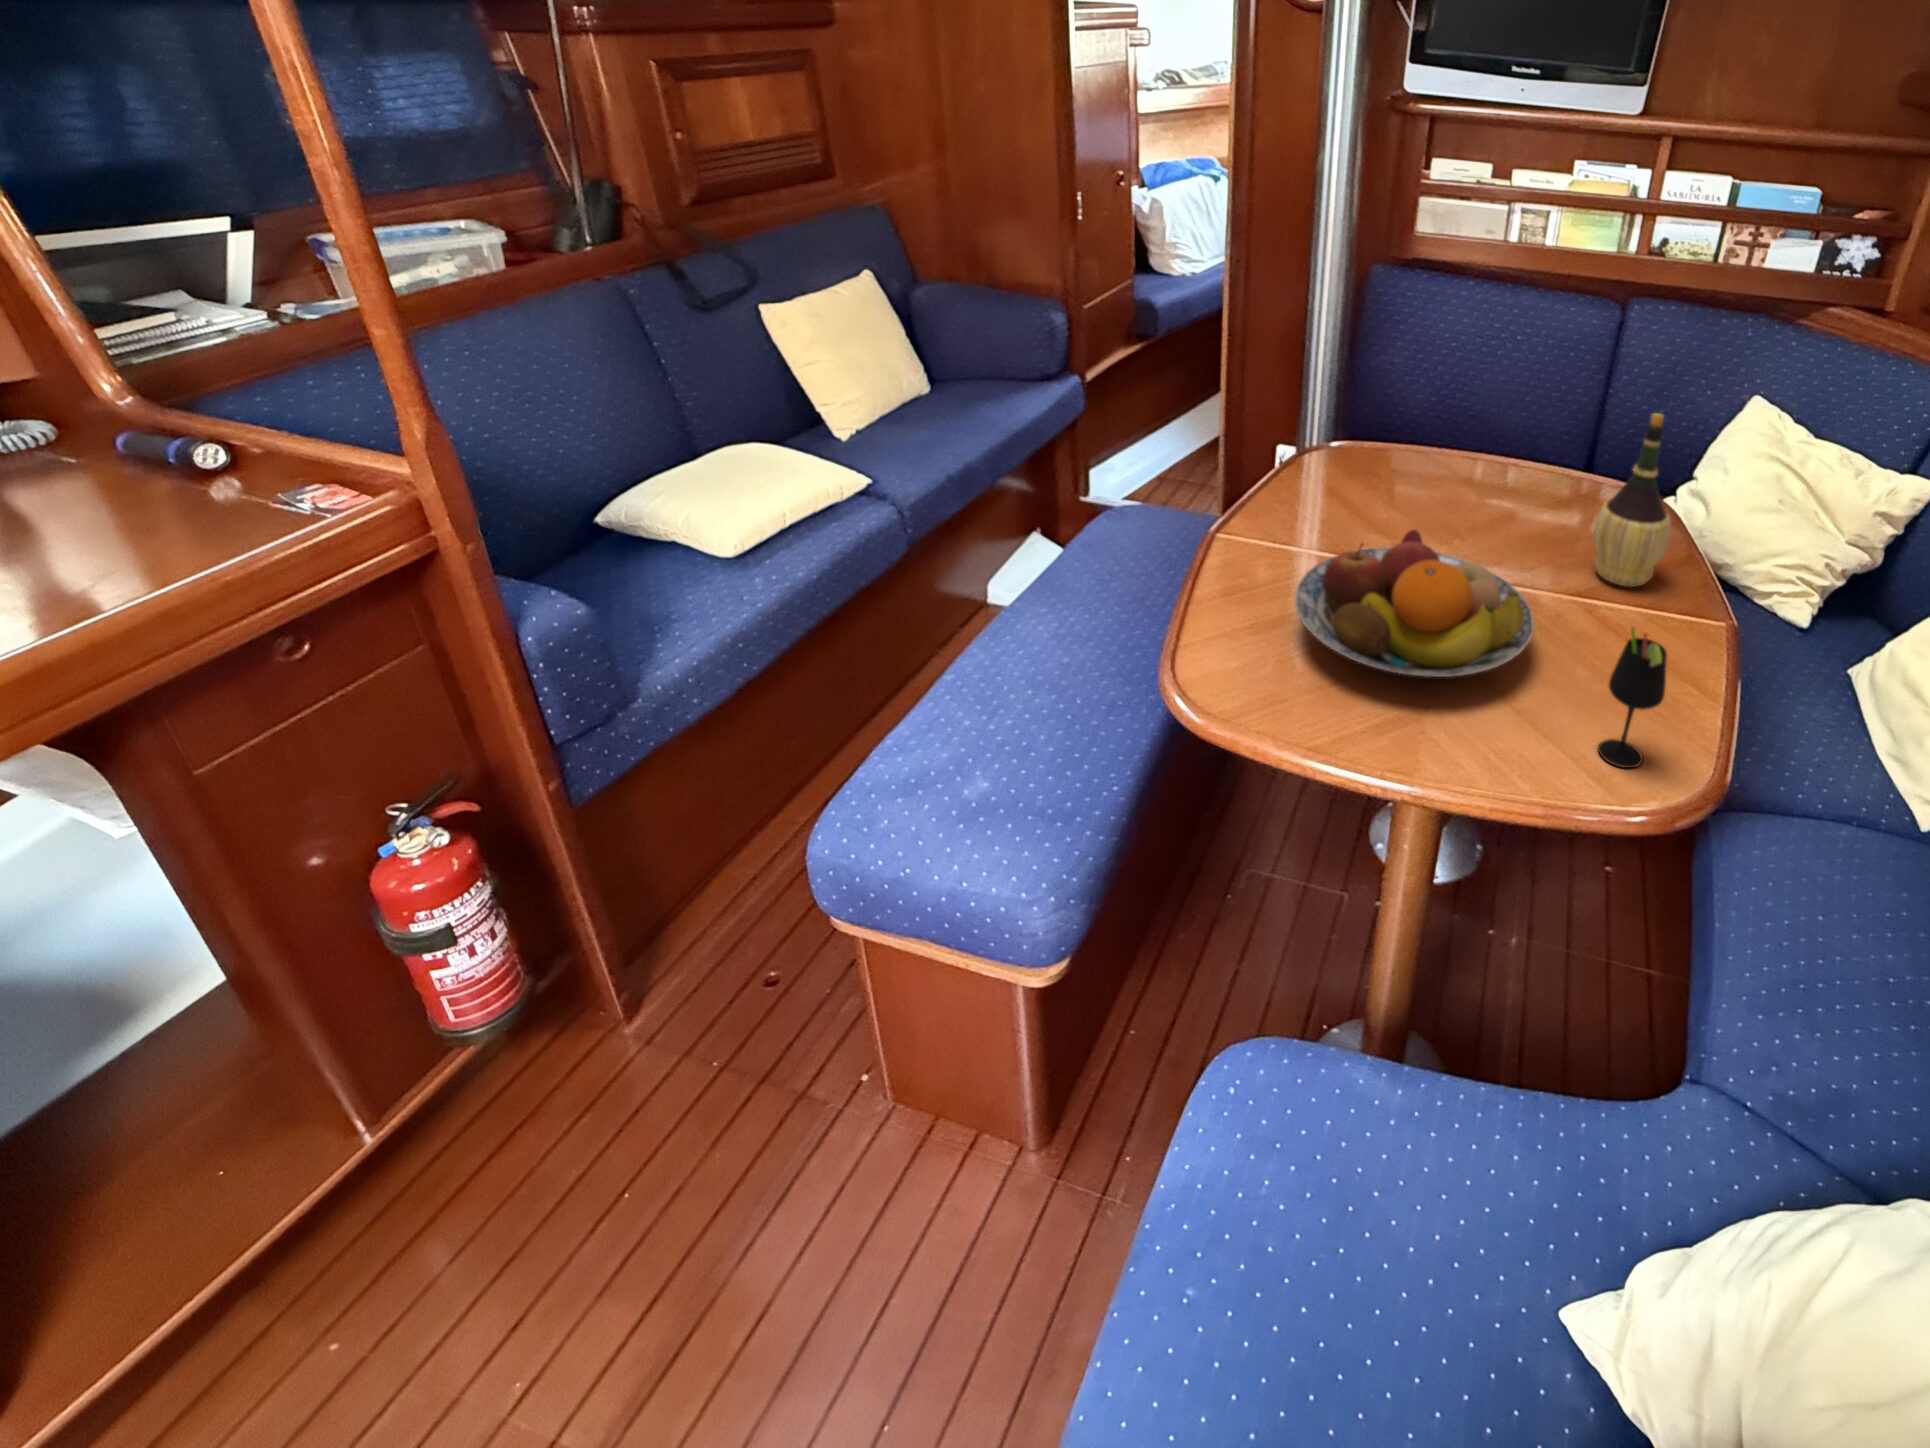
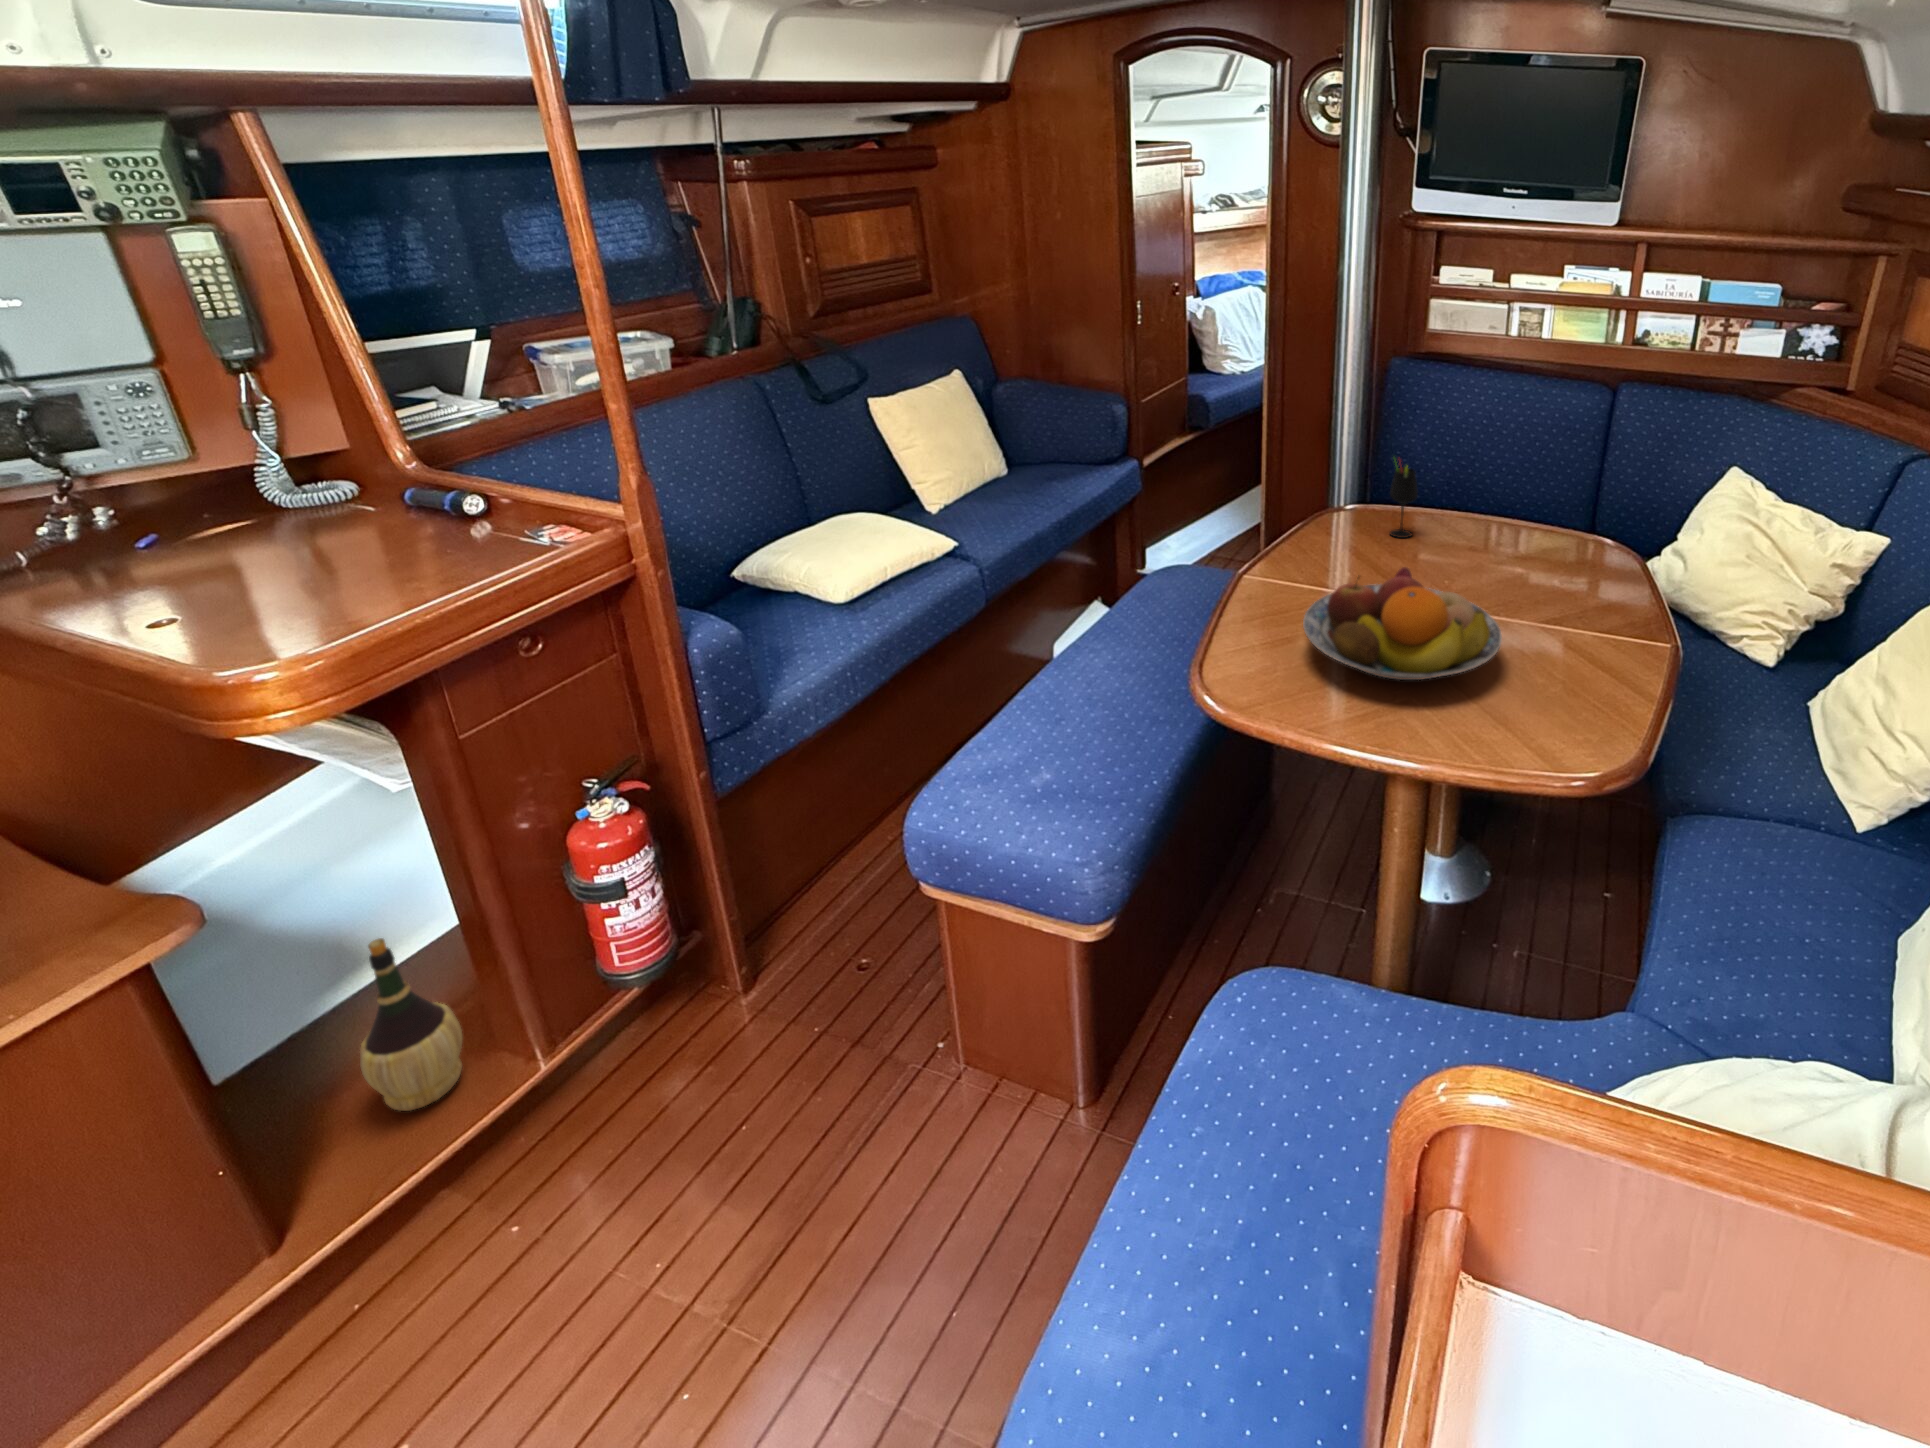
wine bottle: present [1594,413,1671,587] -> present [360,938,462,1111]
wine glass: present [1598,628,1667,768] -> present [1390,467,1418,538]

